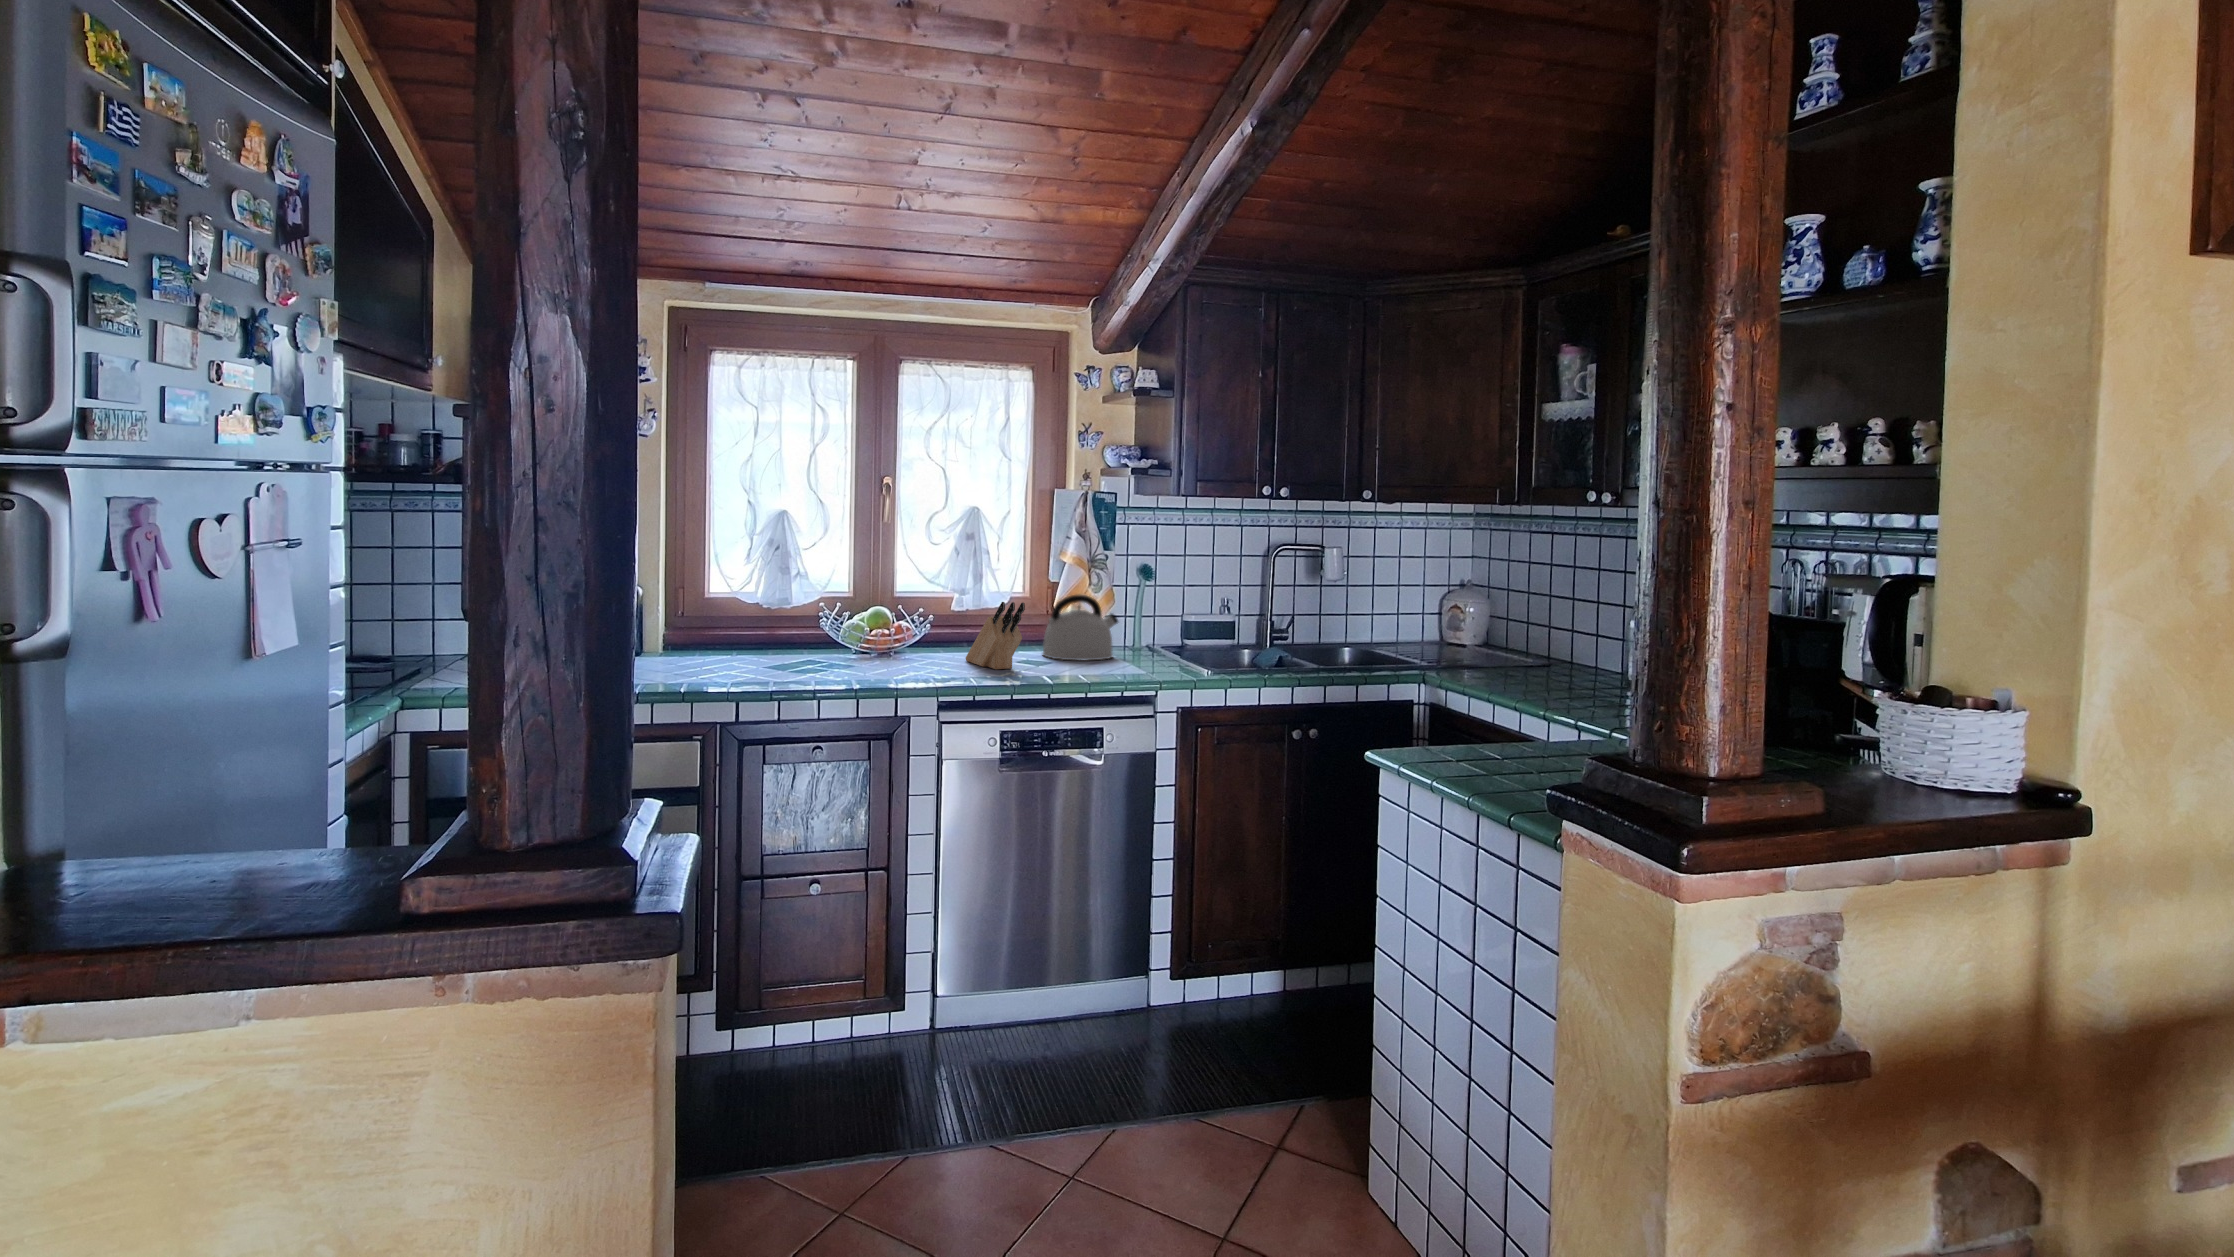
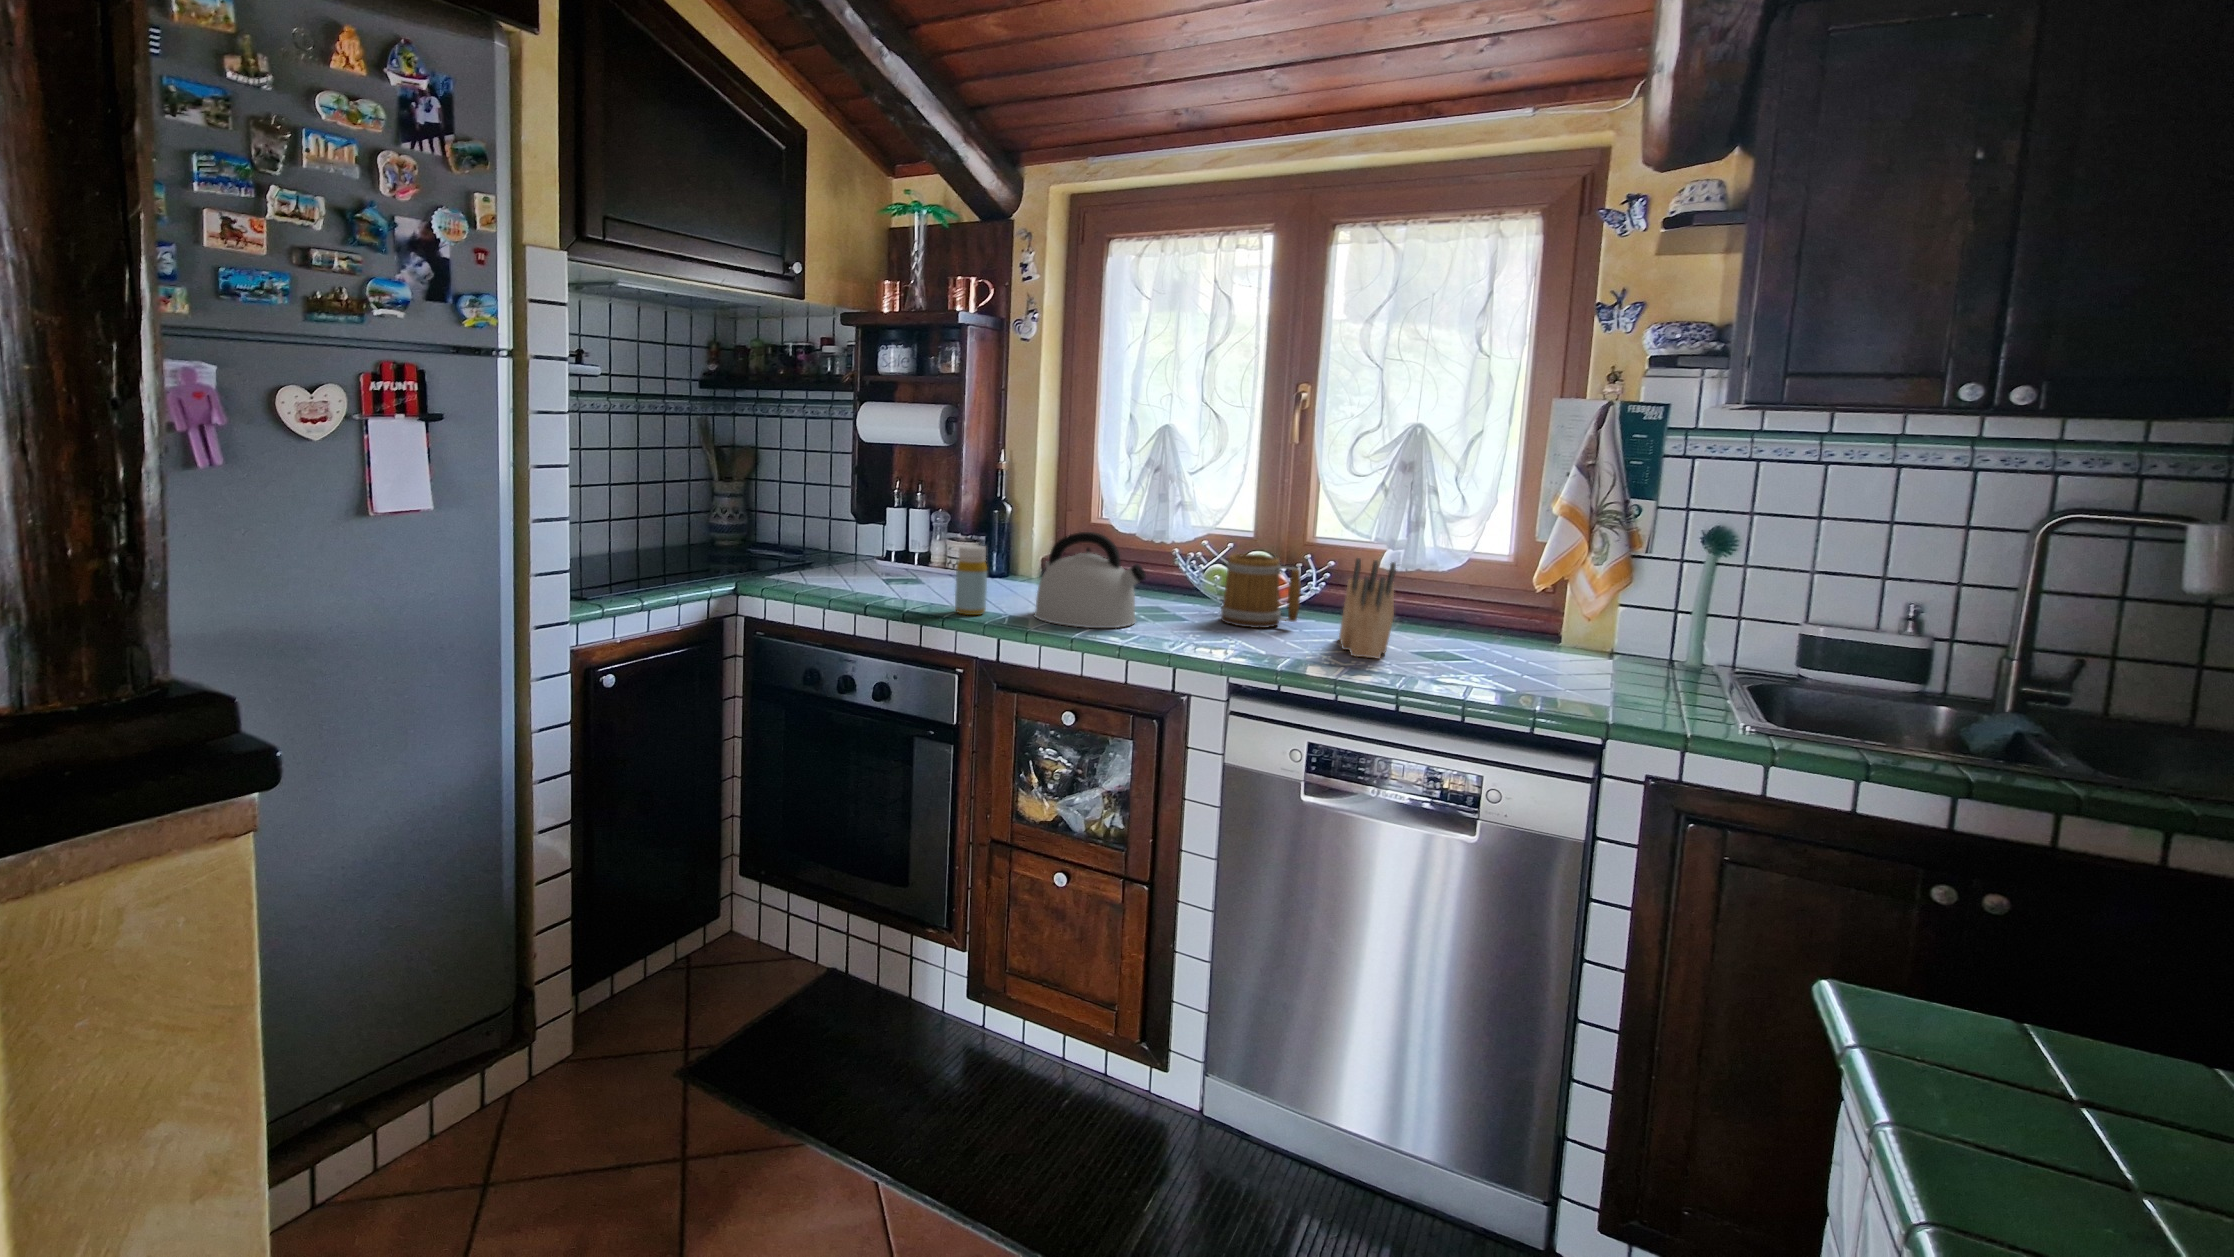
kettle: present [1043,595,1118,661] -> present [1034,532,1146,628]
mug: none [876,608,934,663] -> present [1221,554,1301,628]
bottle: none [692,623,720,685] -> present [955,545,987,615]

